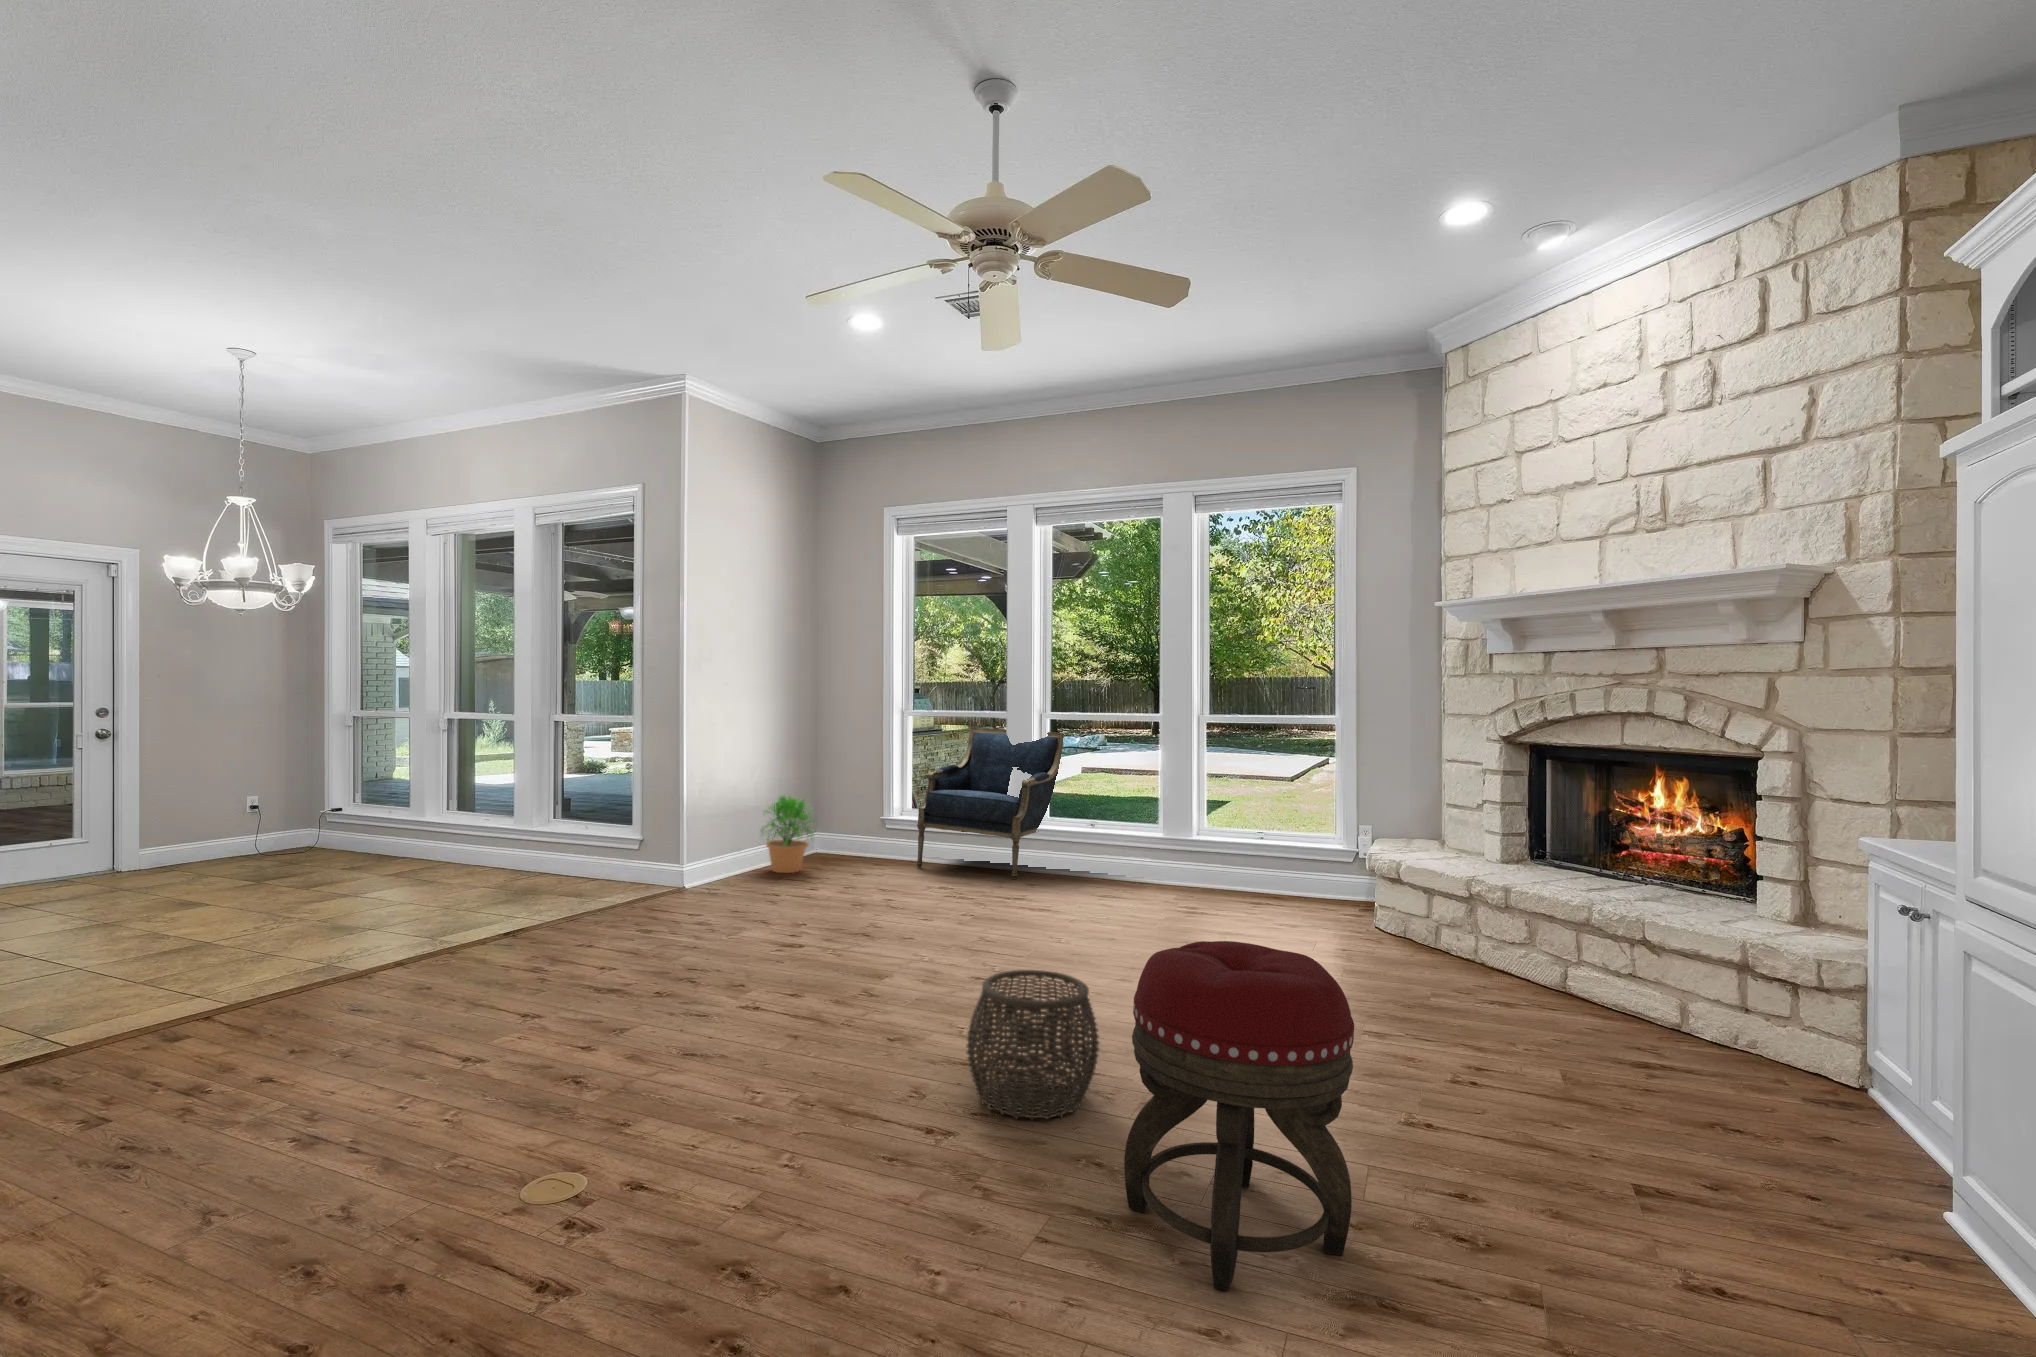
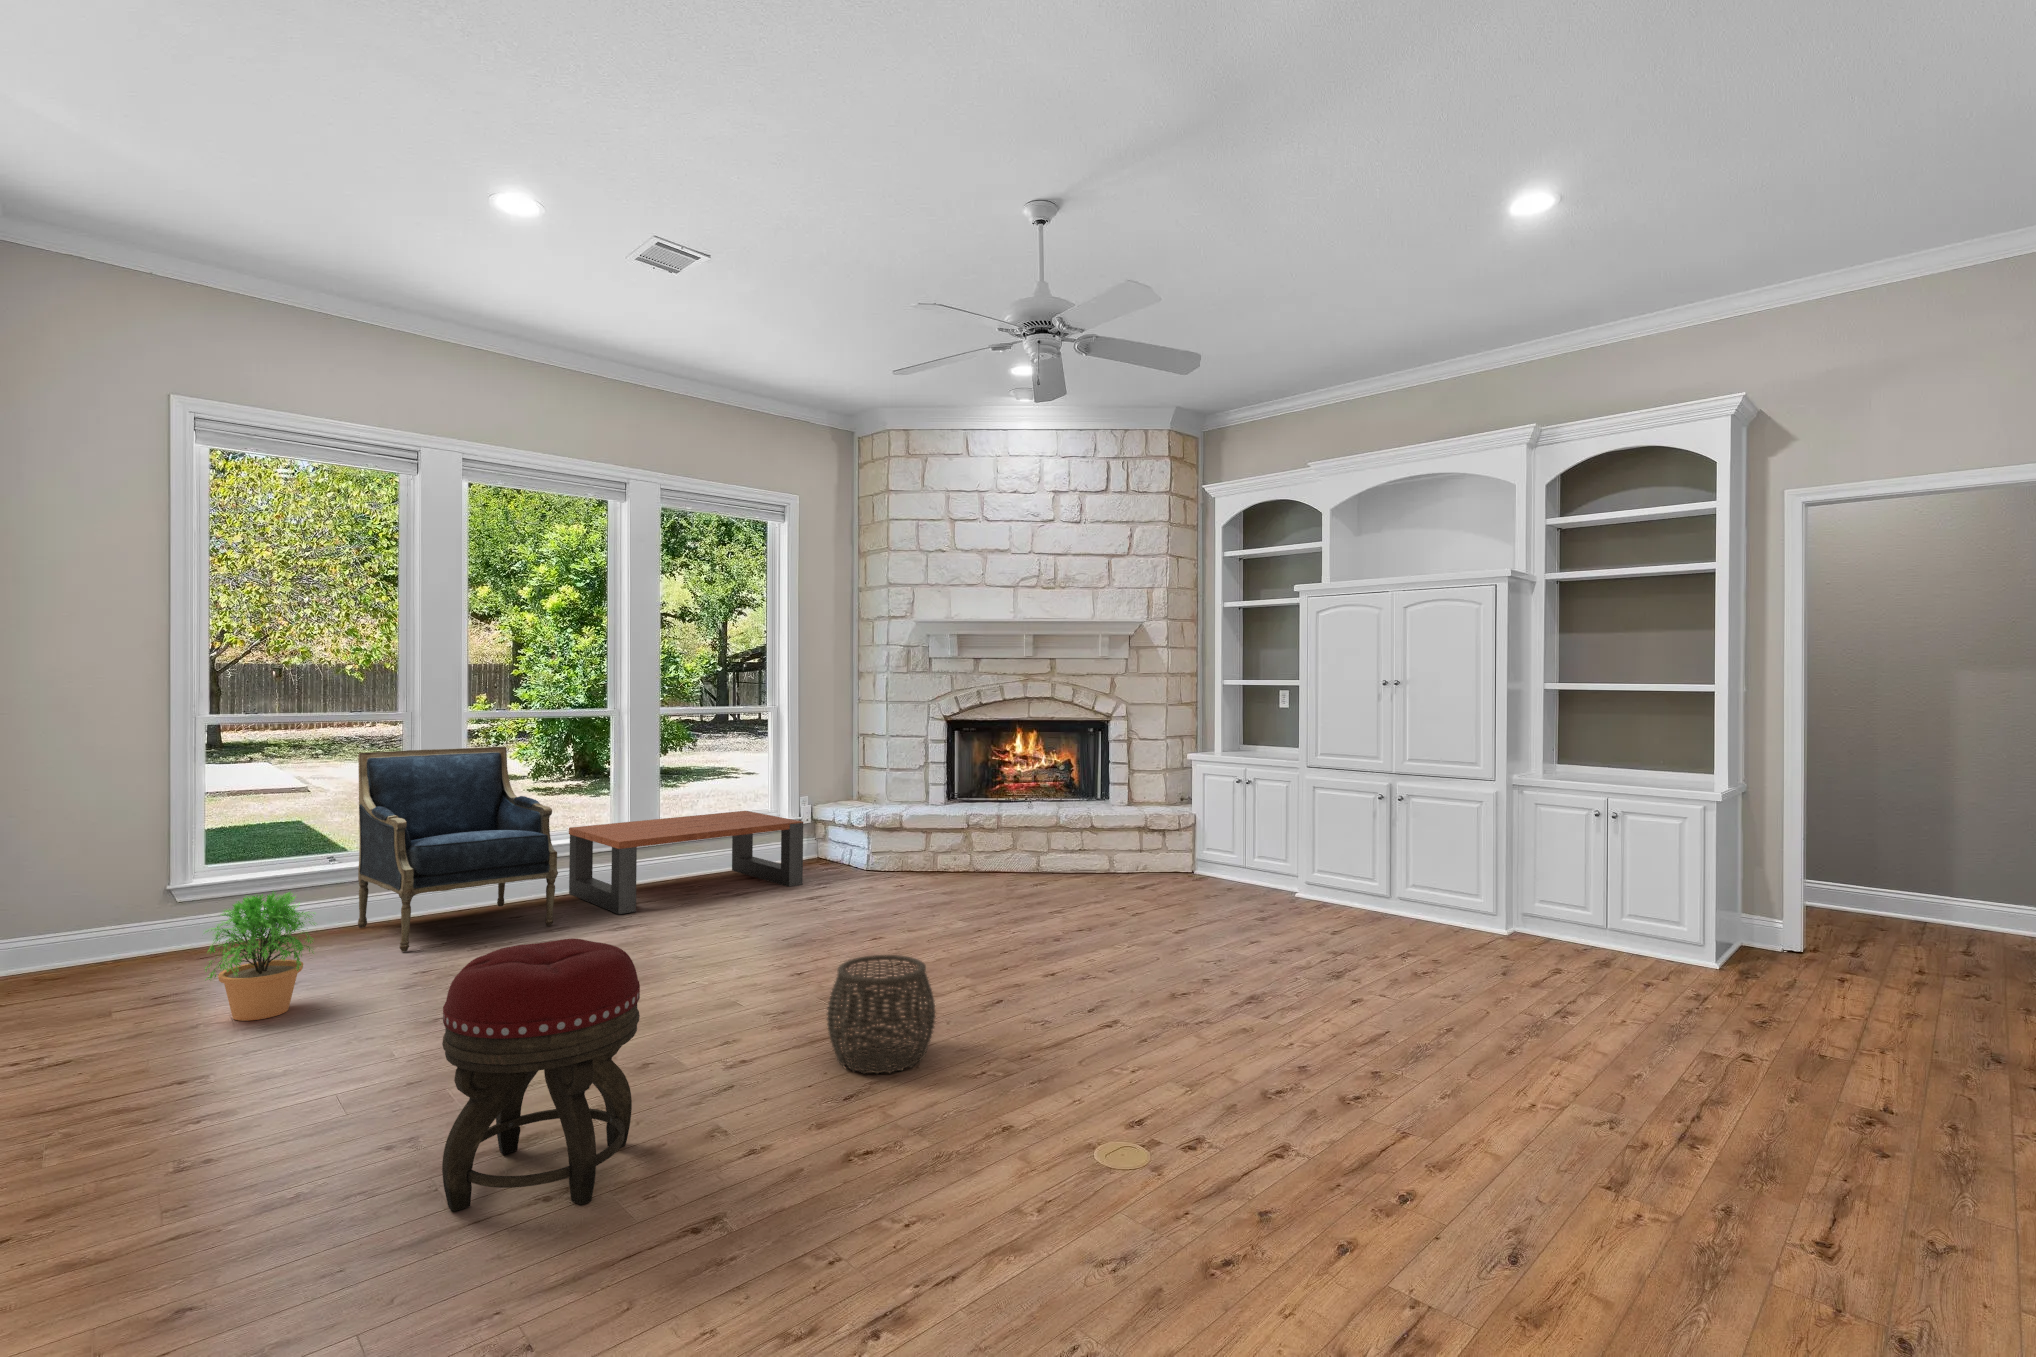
coffee table: none [1064,810,1283,913] -> present [569,811,803,914]
footstool: present [1124,941,1354,1291] -> present [442,939,640,1211]
woven basket: present [967,970,1099,1120] -> present [827,955,935,1074]

